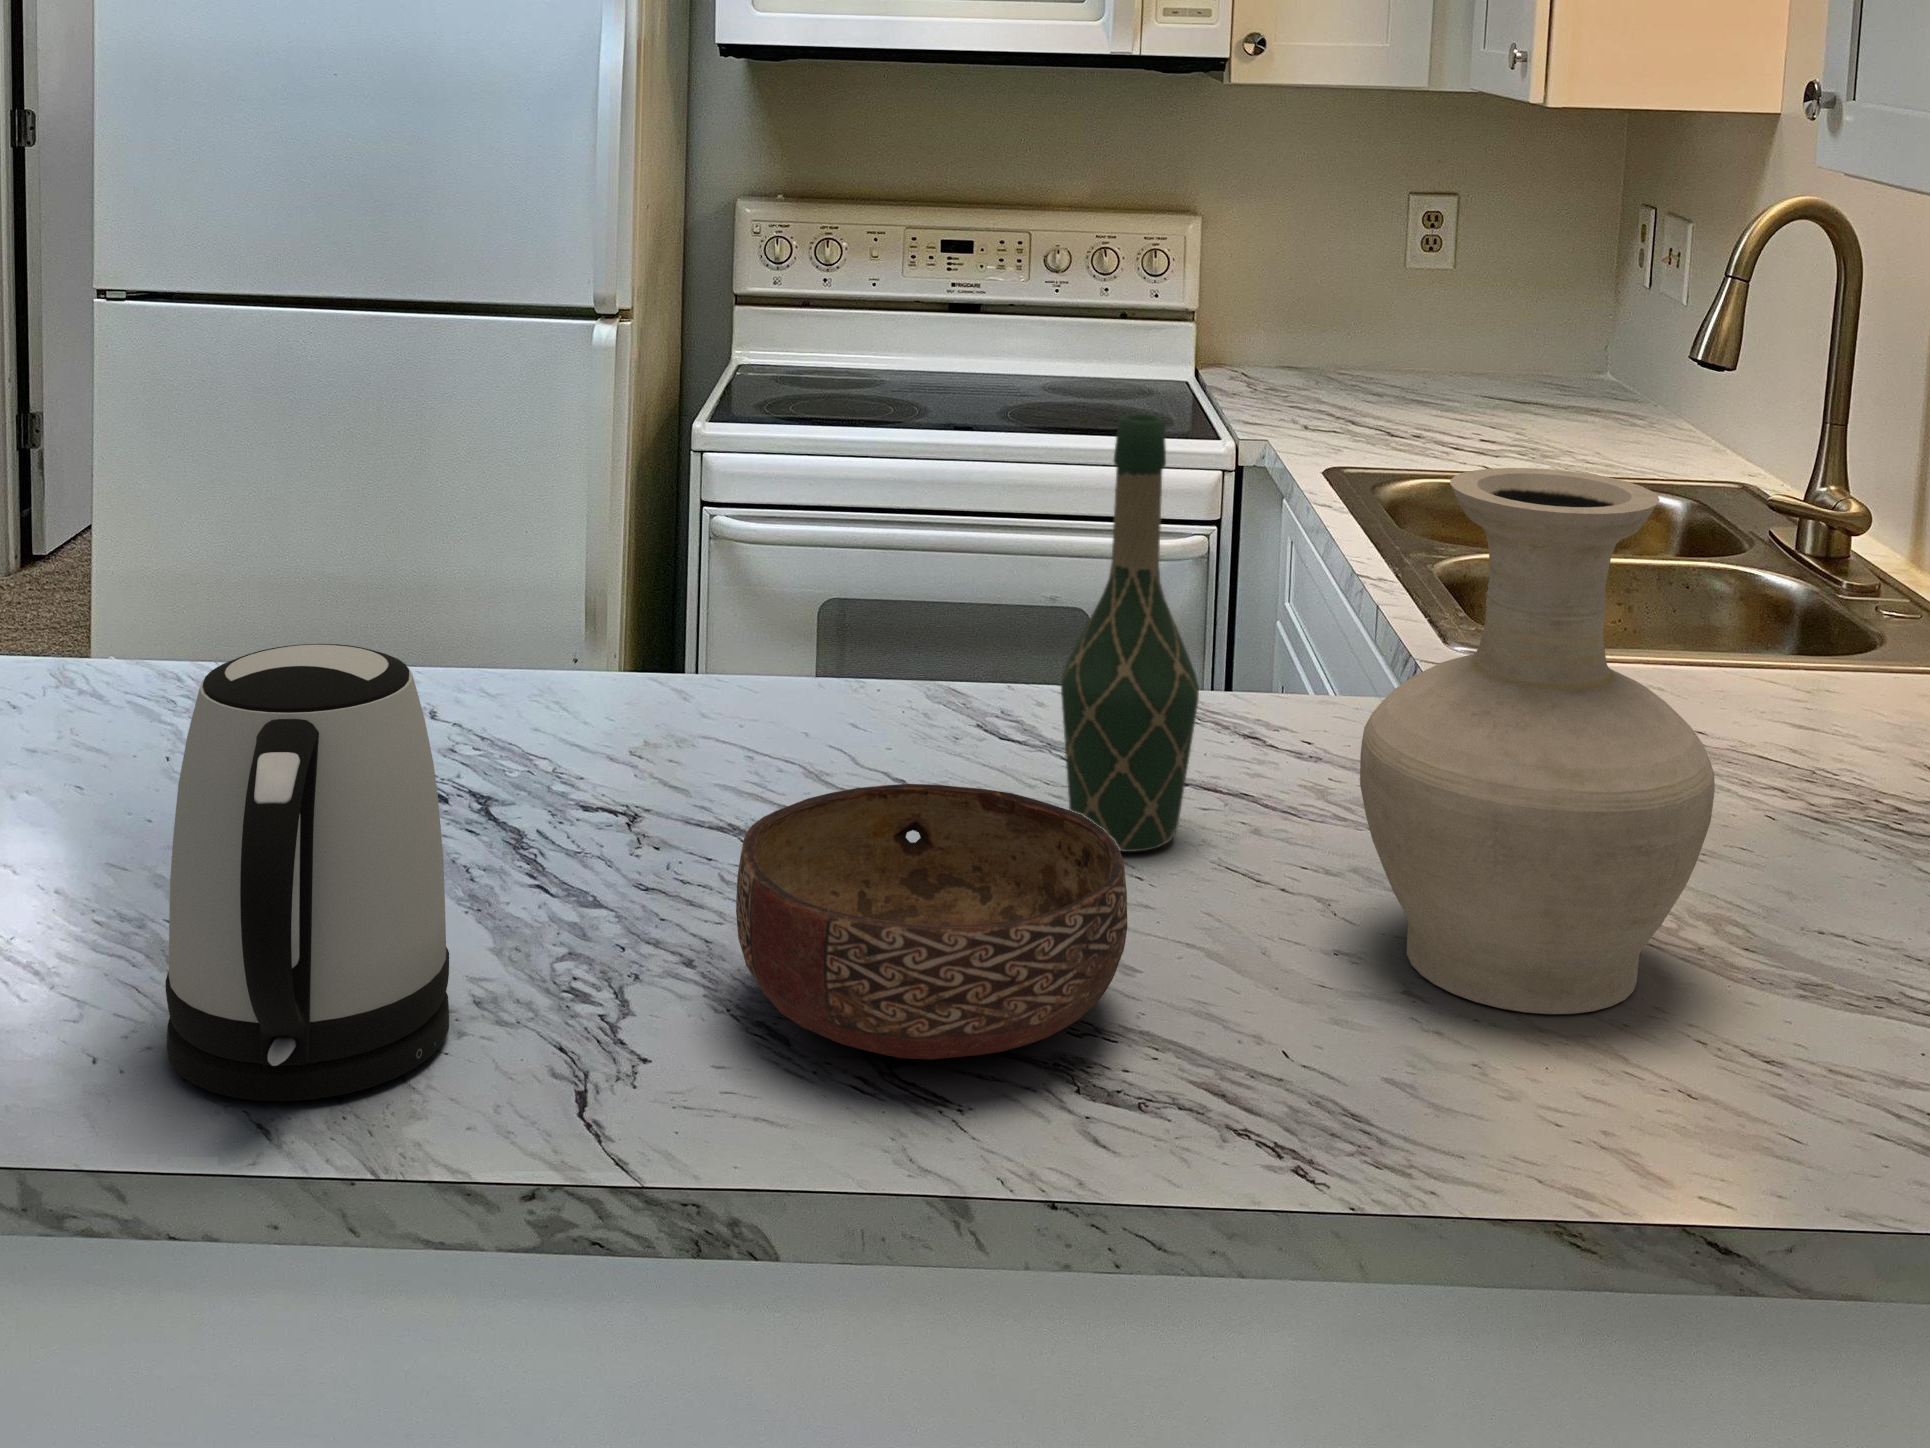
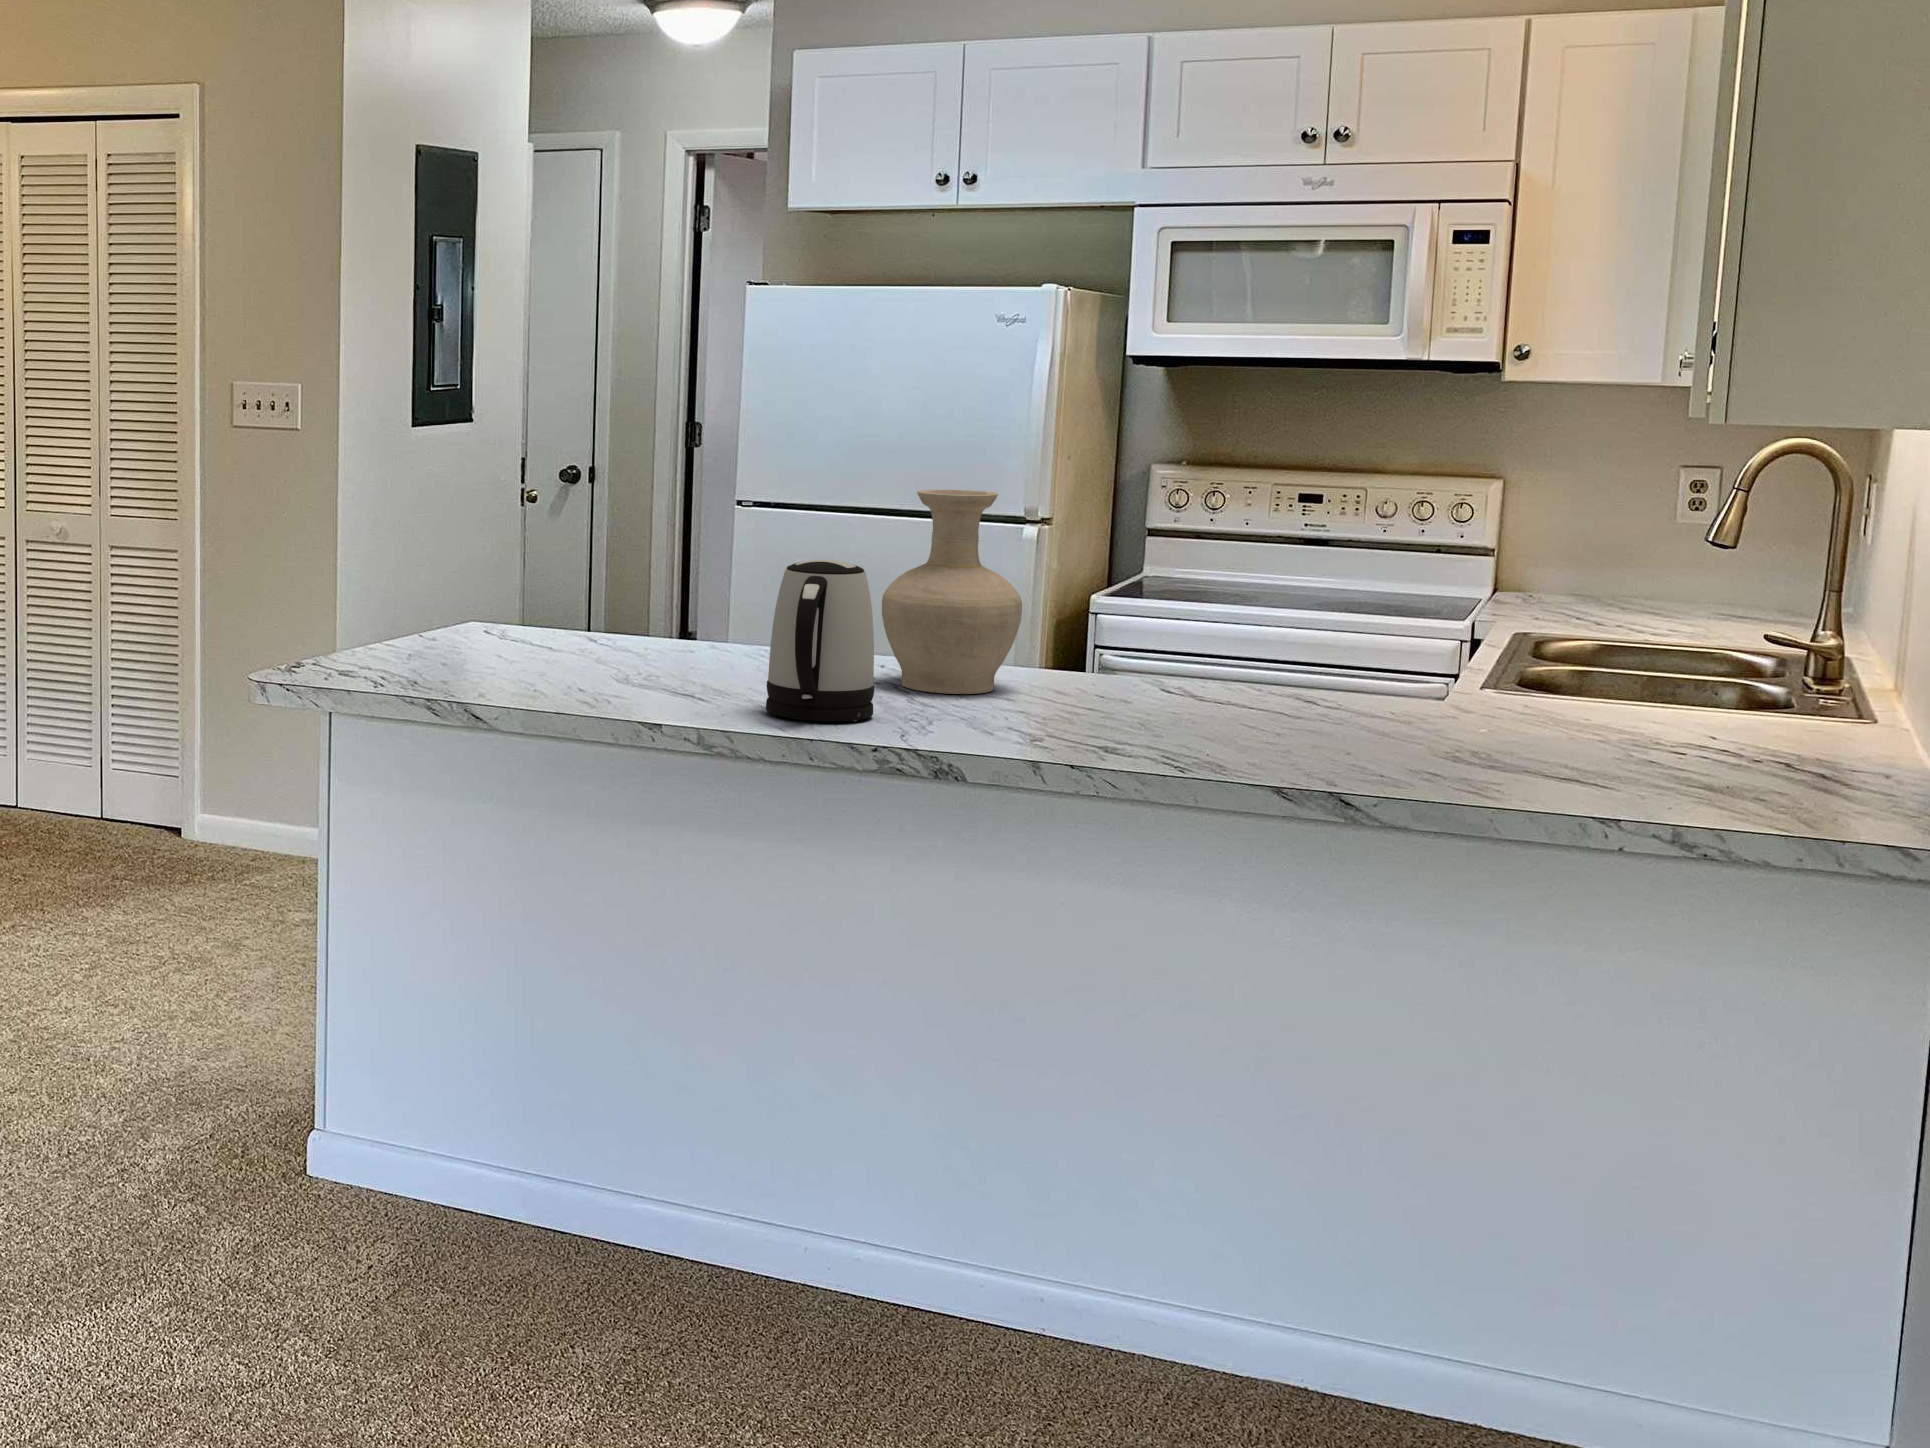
wine bottle: present [1061,414,1199,852] -> none [1181,506,1252,716]
vase: present [1360,468,1715,1014] -> present [882,490,1022,694]
bowl: present [736,784,1127,1059] -> none [991,651,1163,737]

